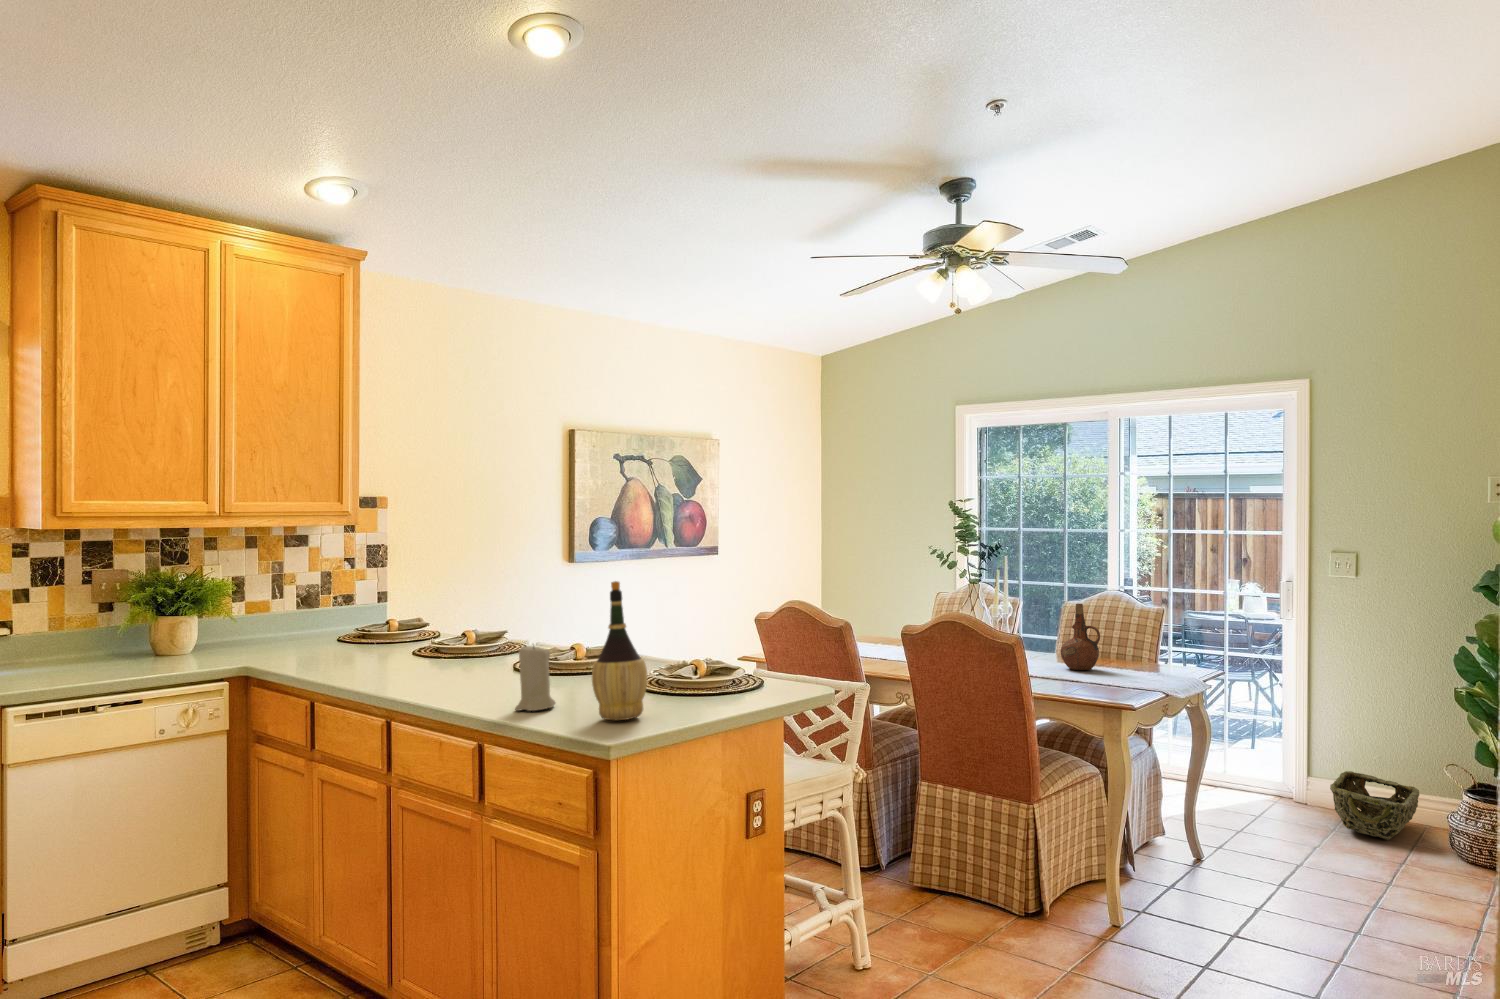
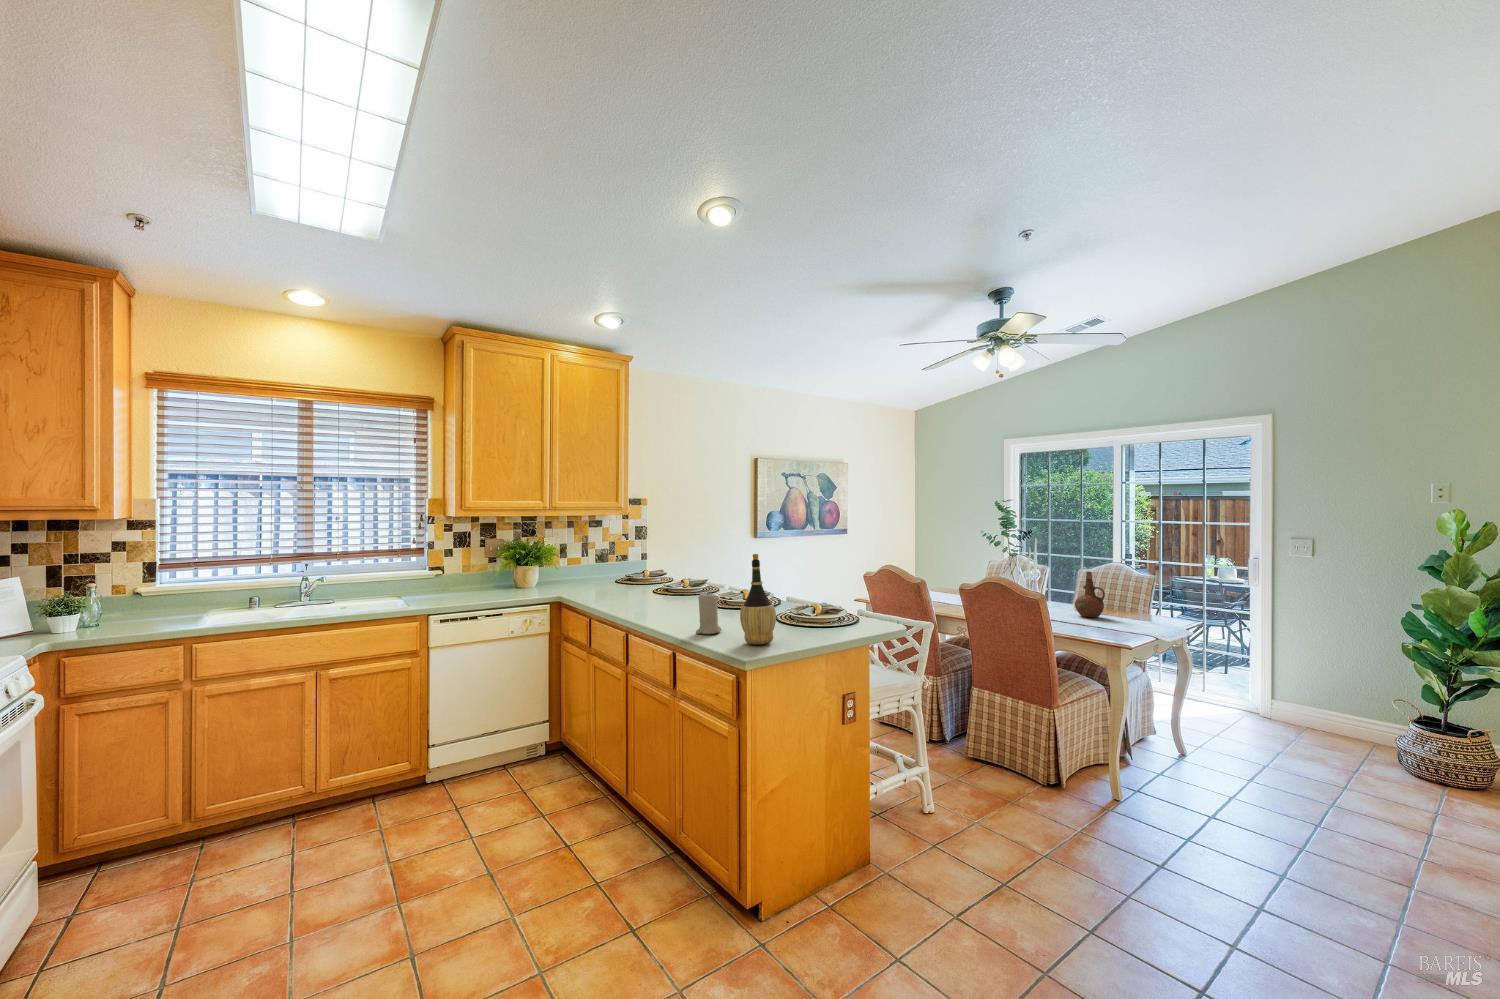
woven basket: present [1330,771,1419,840] -> none [1292,698,1370,753]

